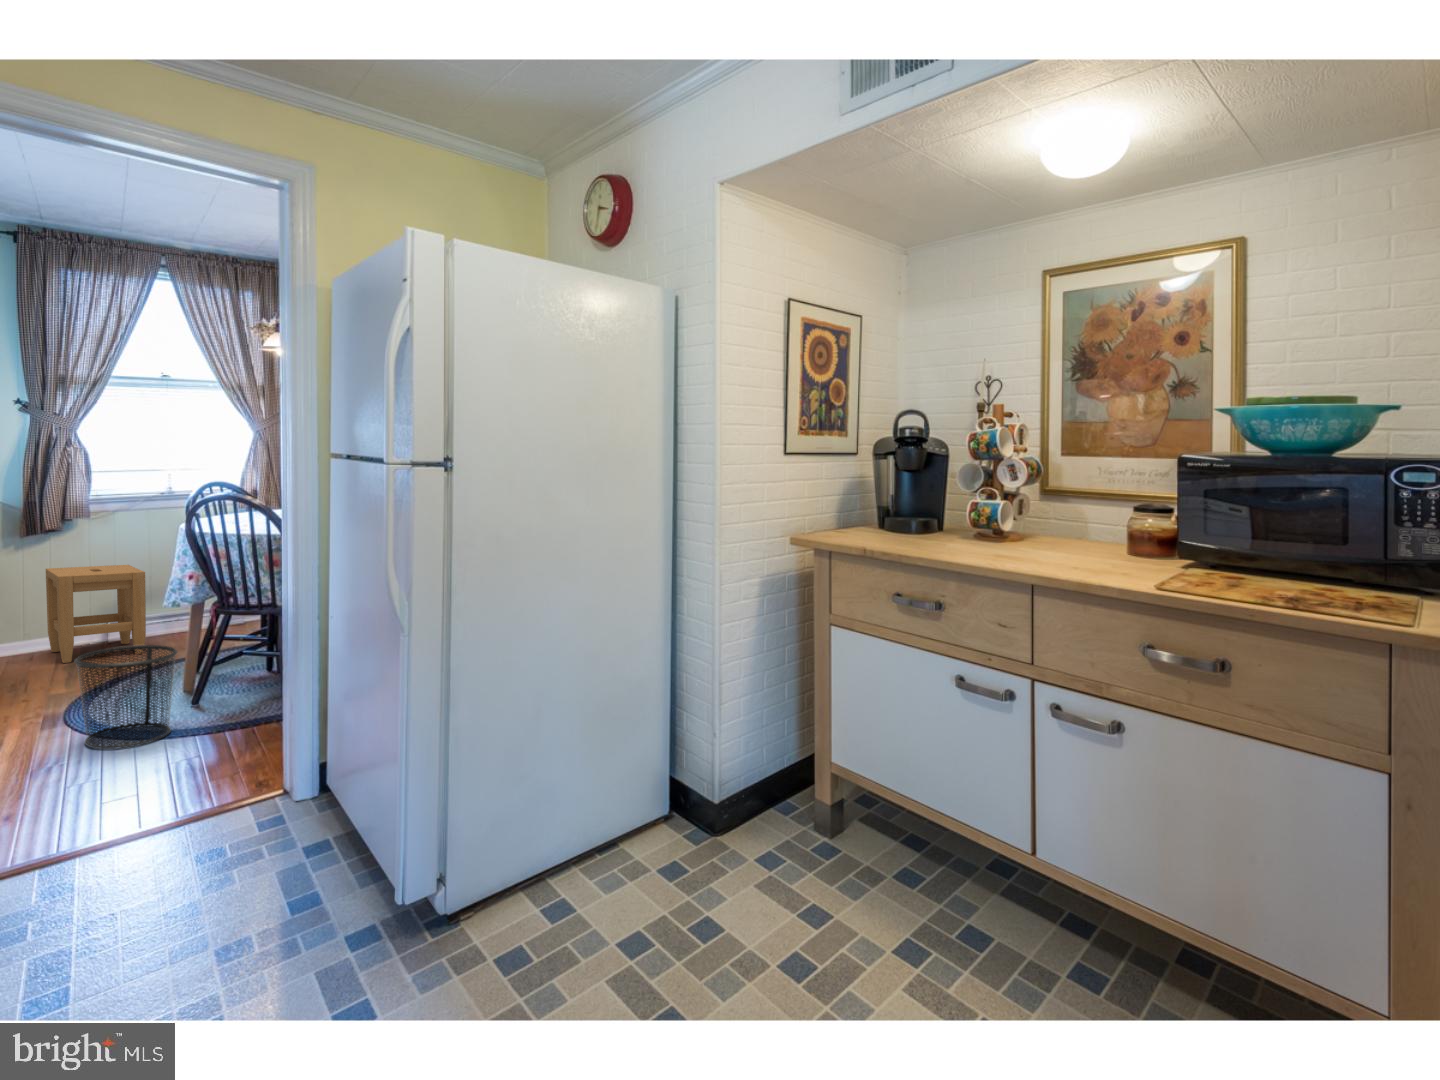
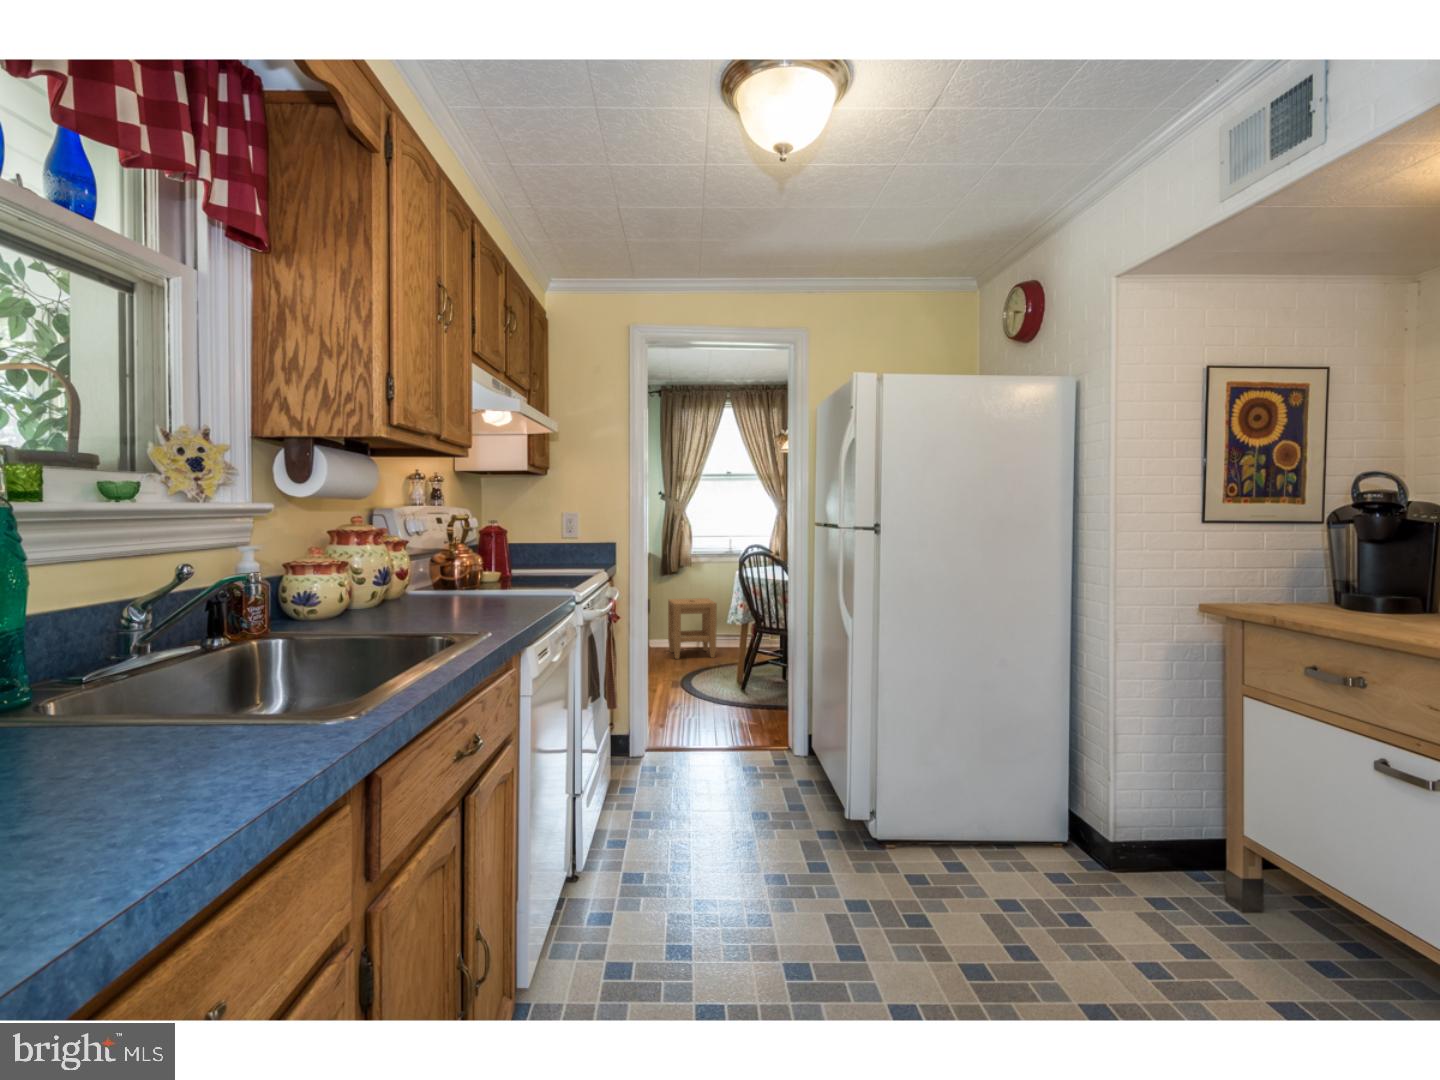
waste bin: present [74,645,177,749] -> none [683,647,733,710]

